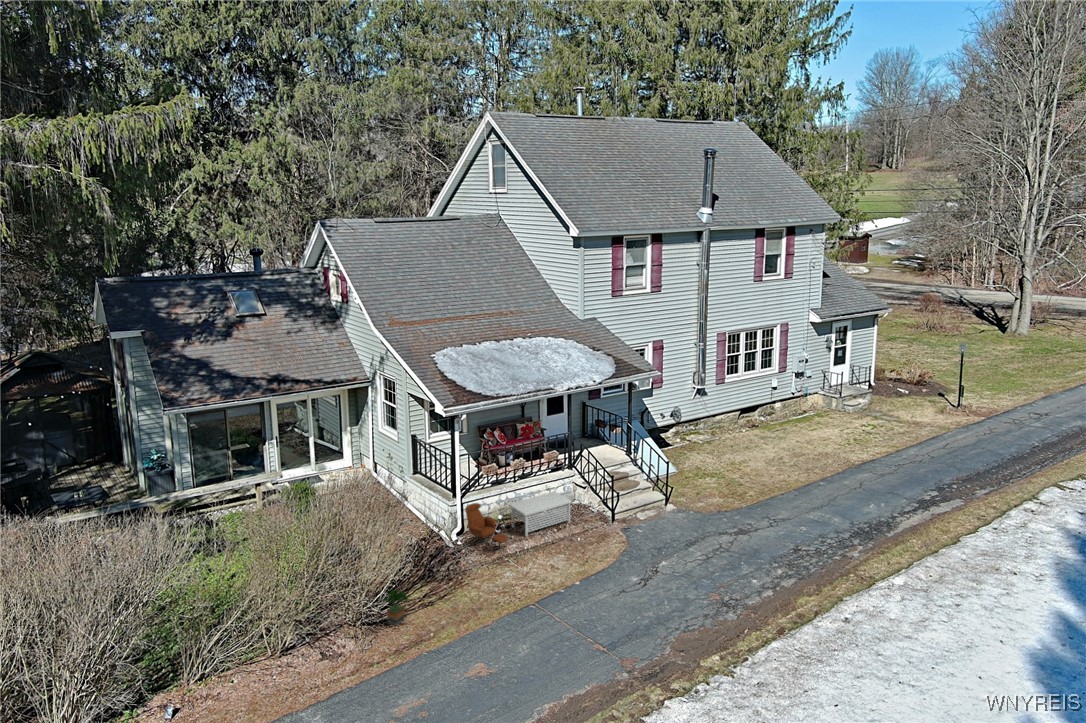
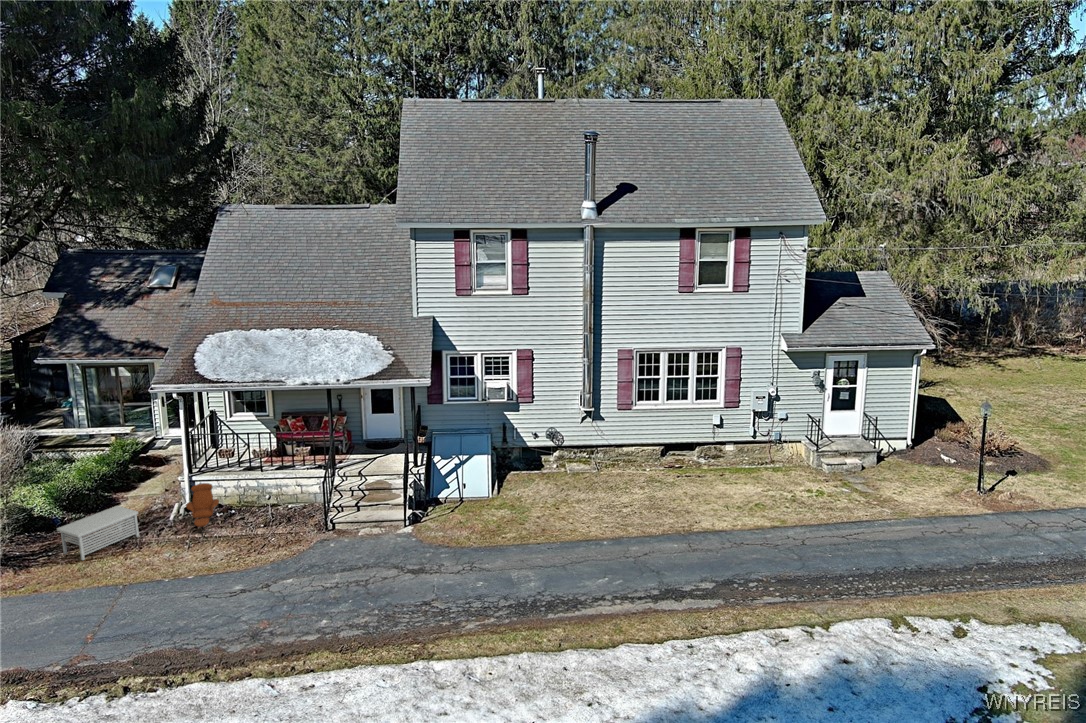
storage bench: present [509,492,572,536] -> present [57,506,139,560]
potted tree: present [384,590,408,626] -> none [6,541,32,576]

